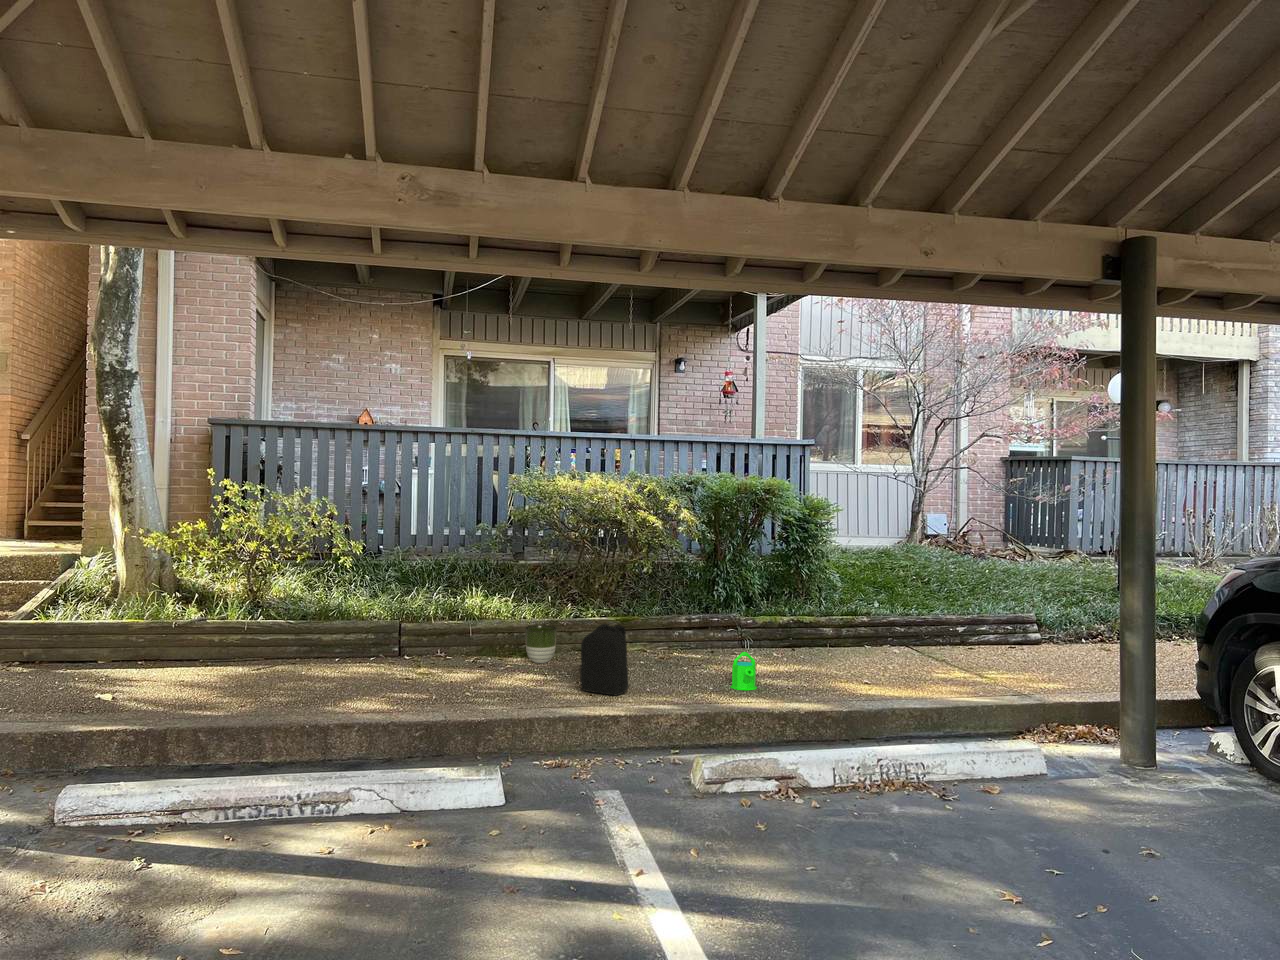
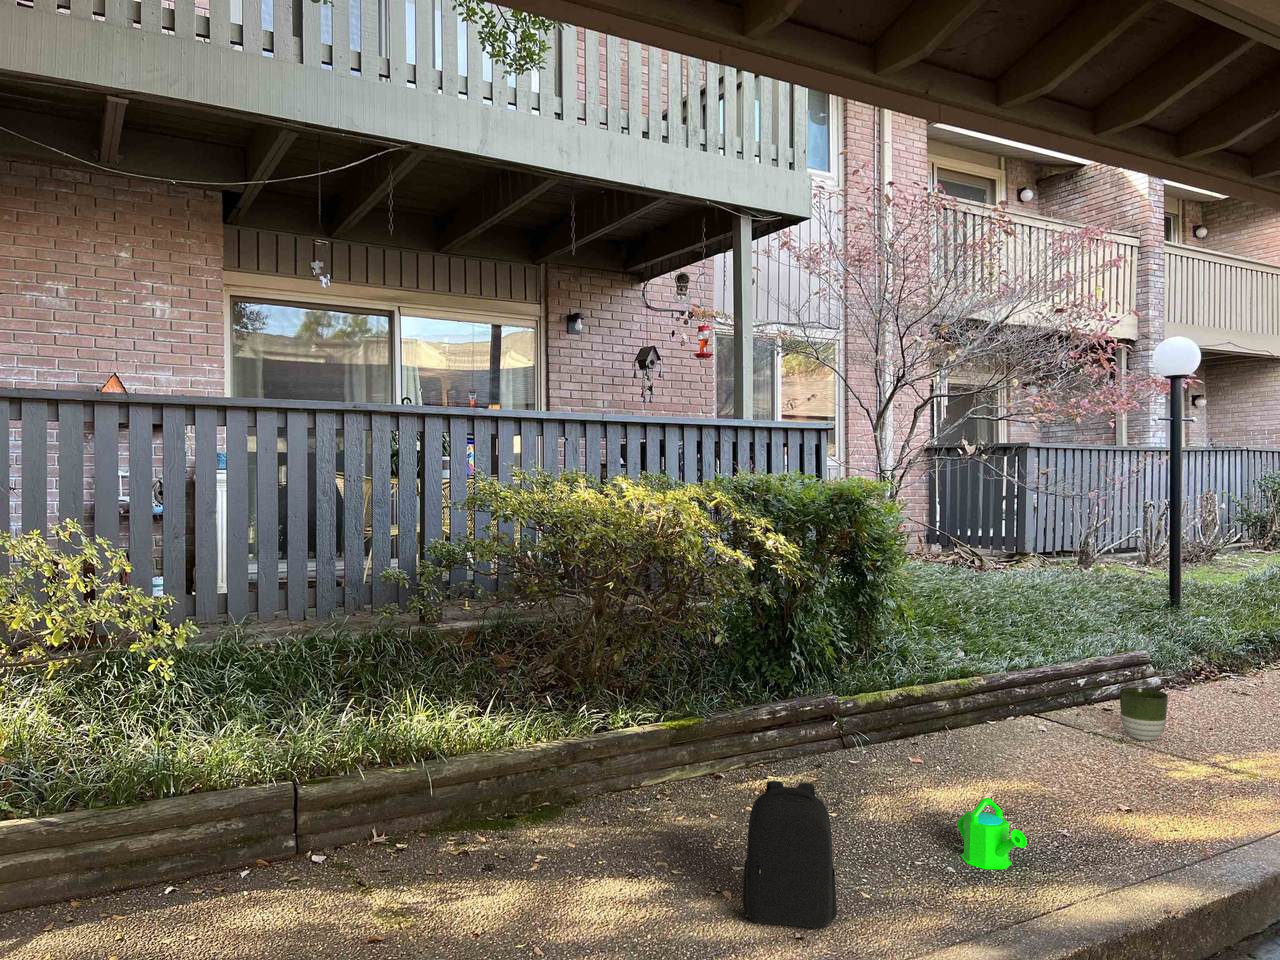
planter: present [525,625,557,663] -> present [1120,688,1168,741]

